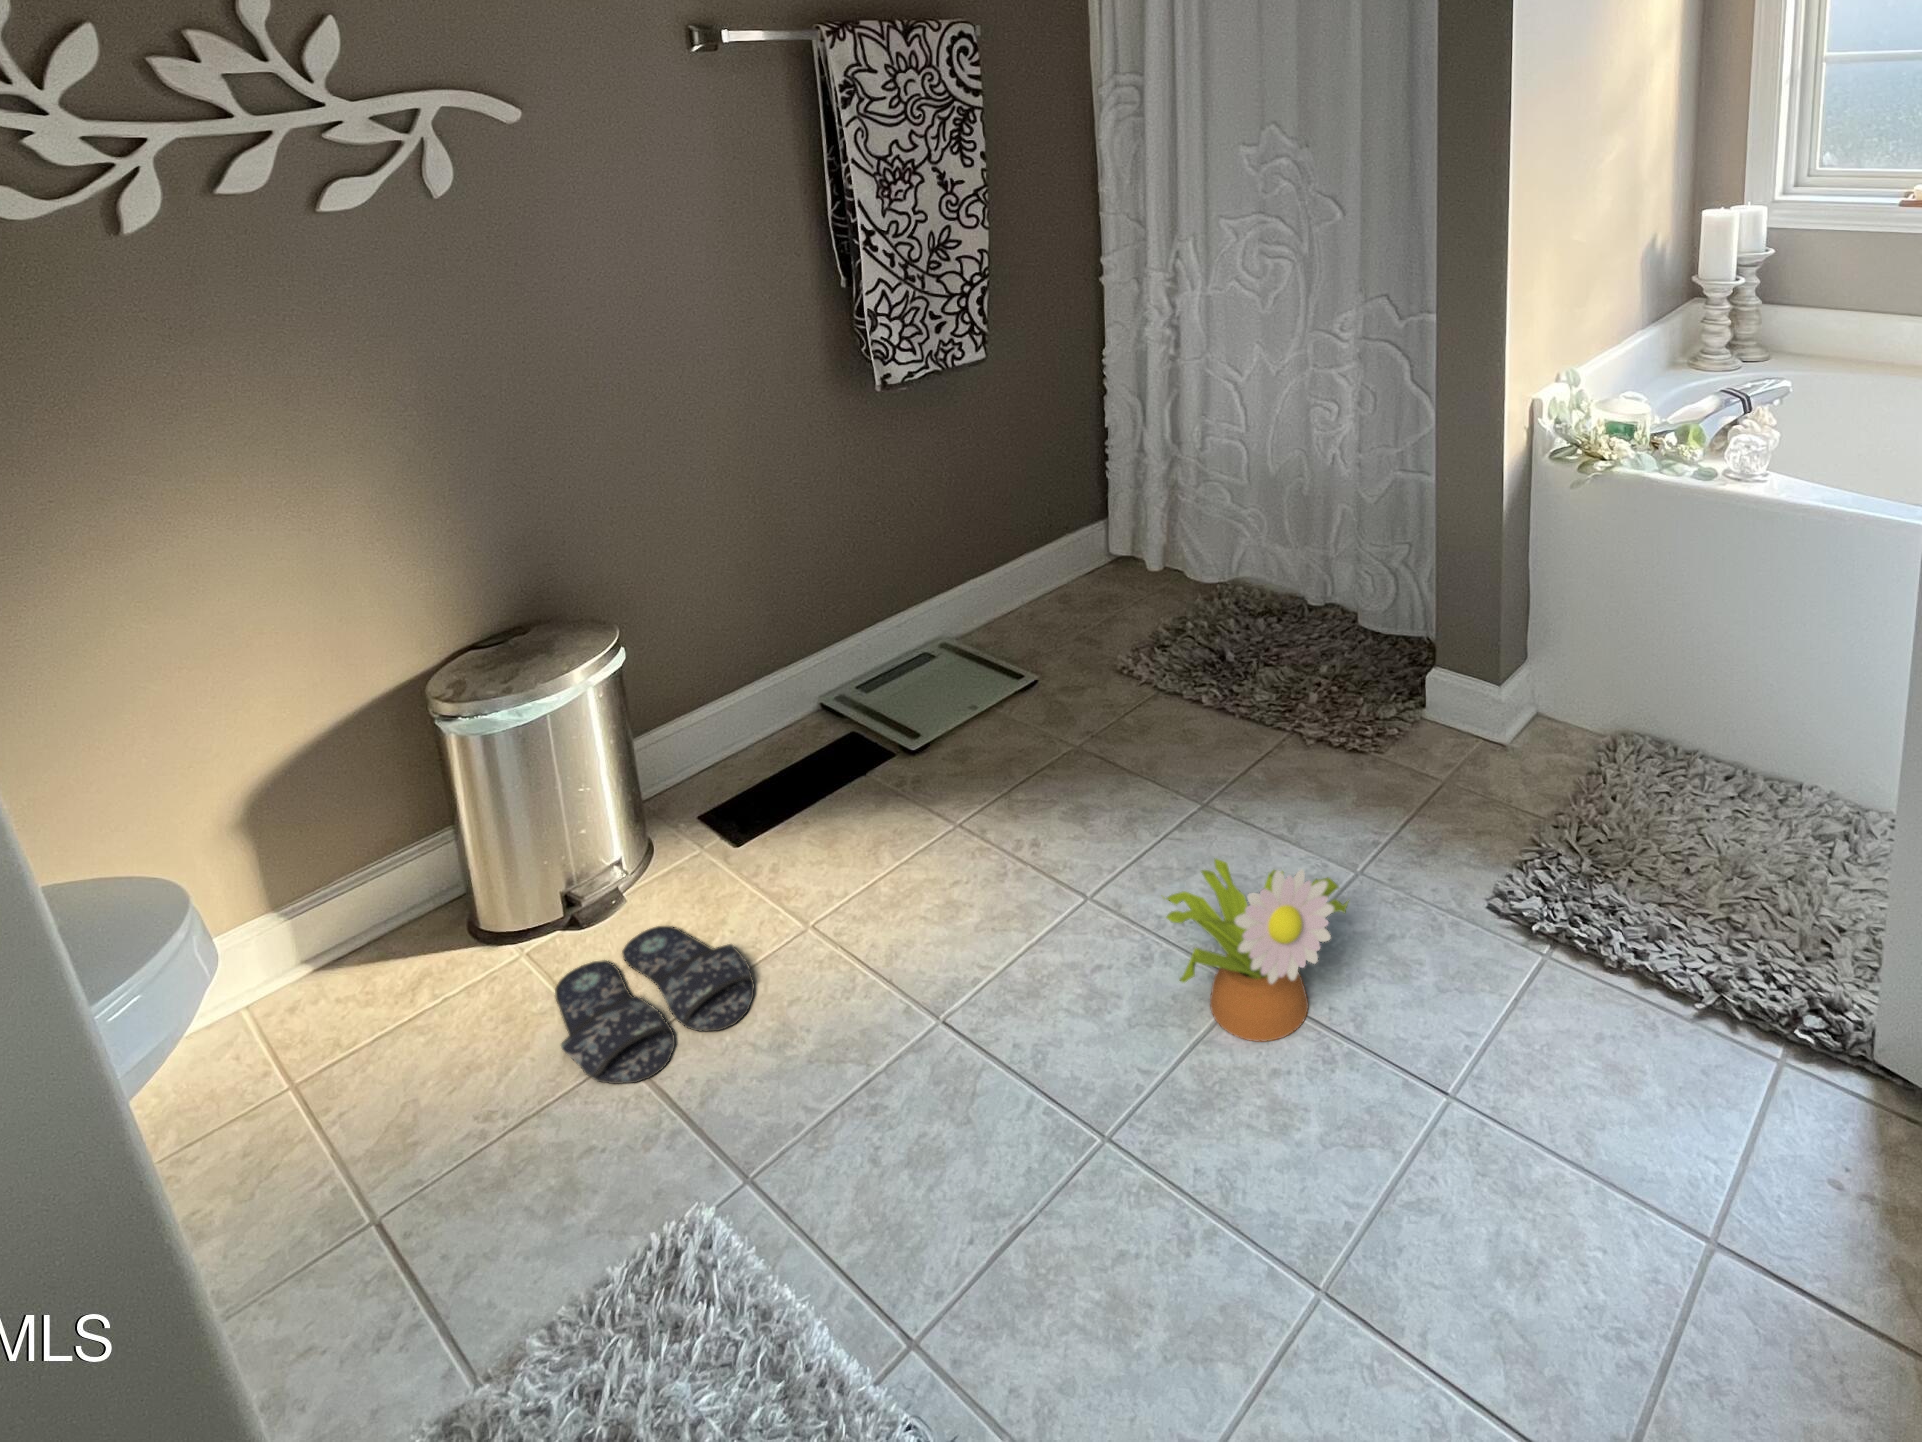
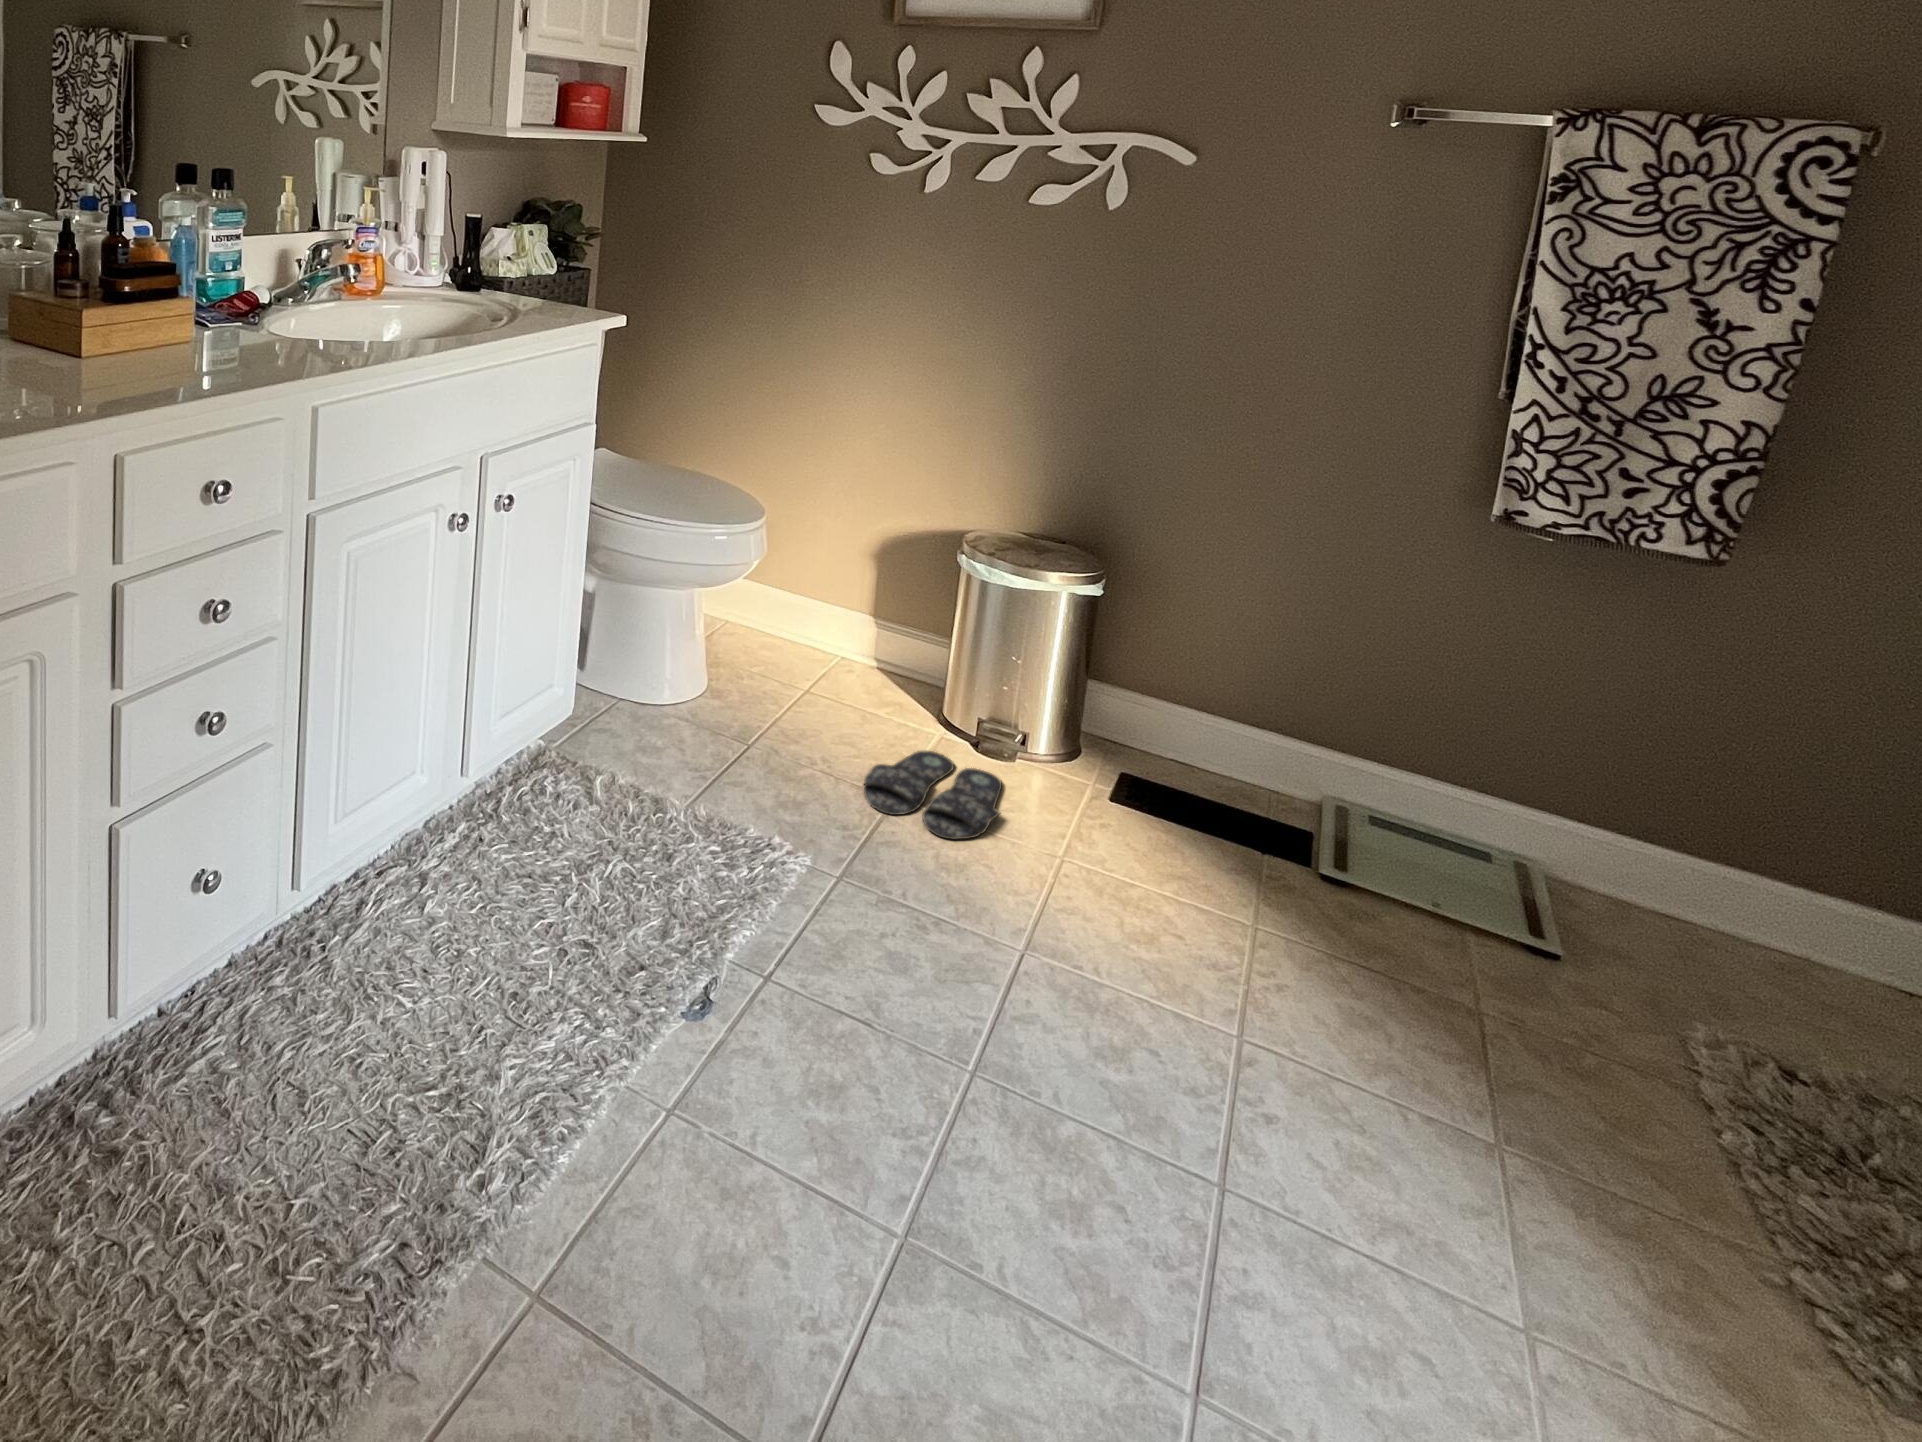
decorative plant: present [1161,859,1348,1041] -> none [1071,1010,1311,1229]

